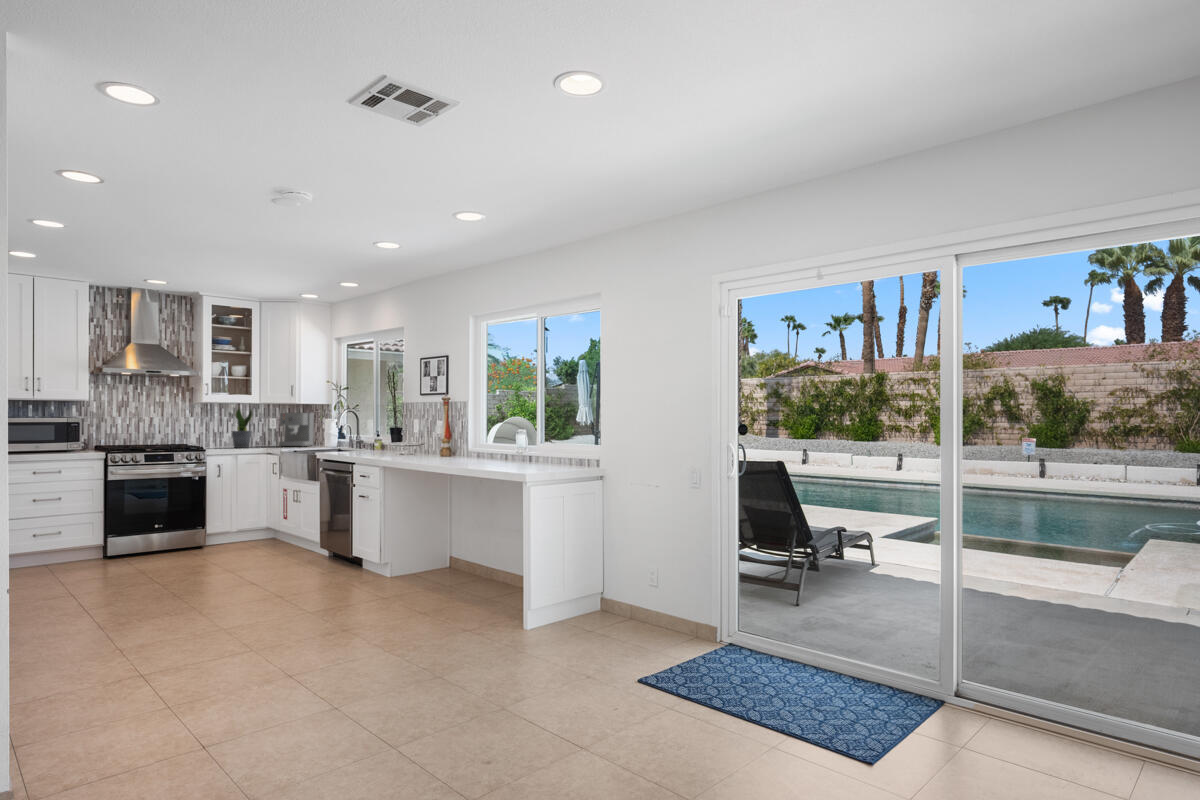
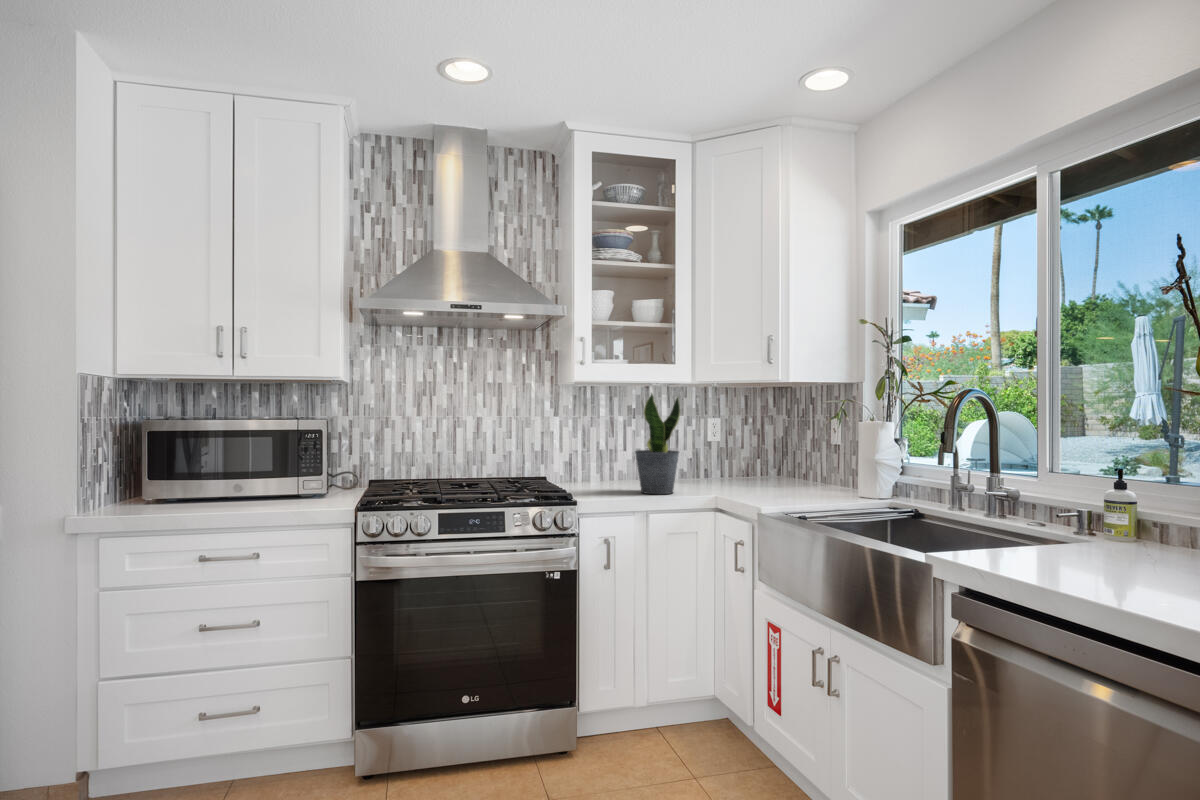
coffee maker: present [279,413,314,447] -> none [739,406,815,494]

